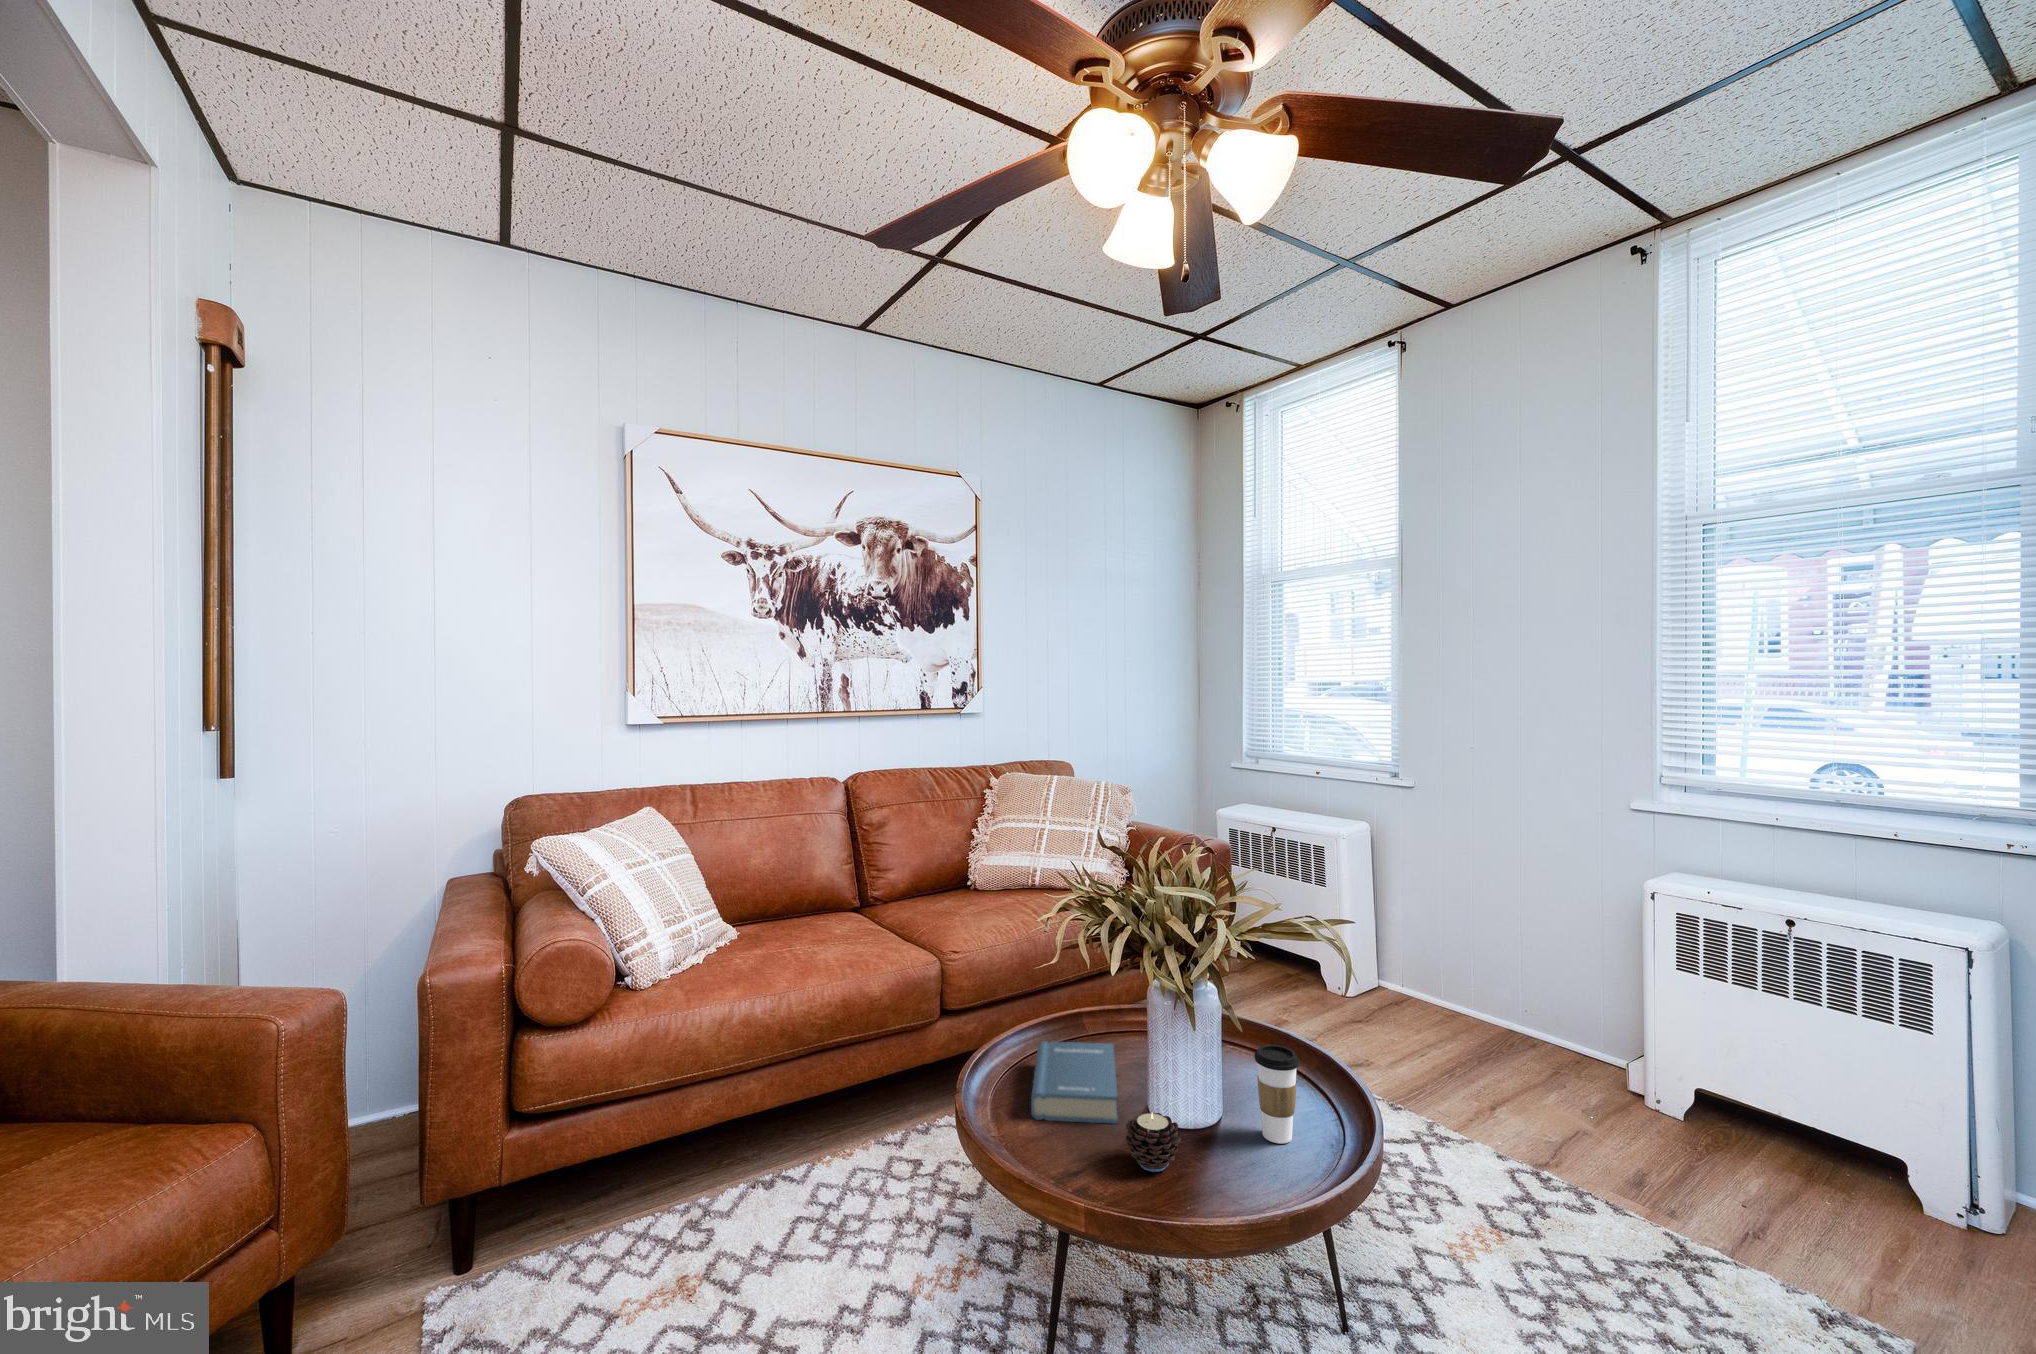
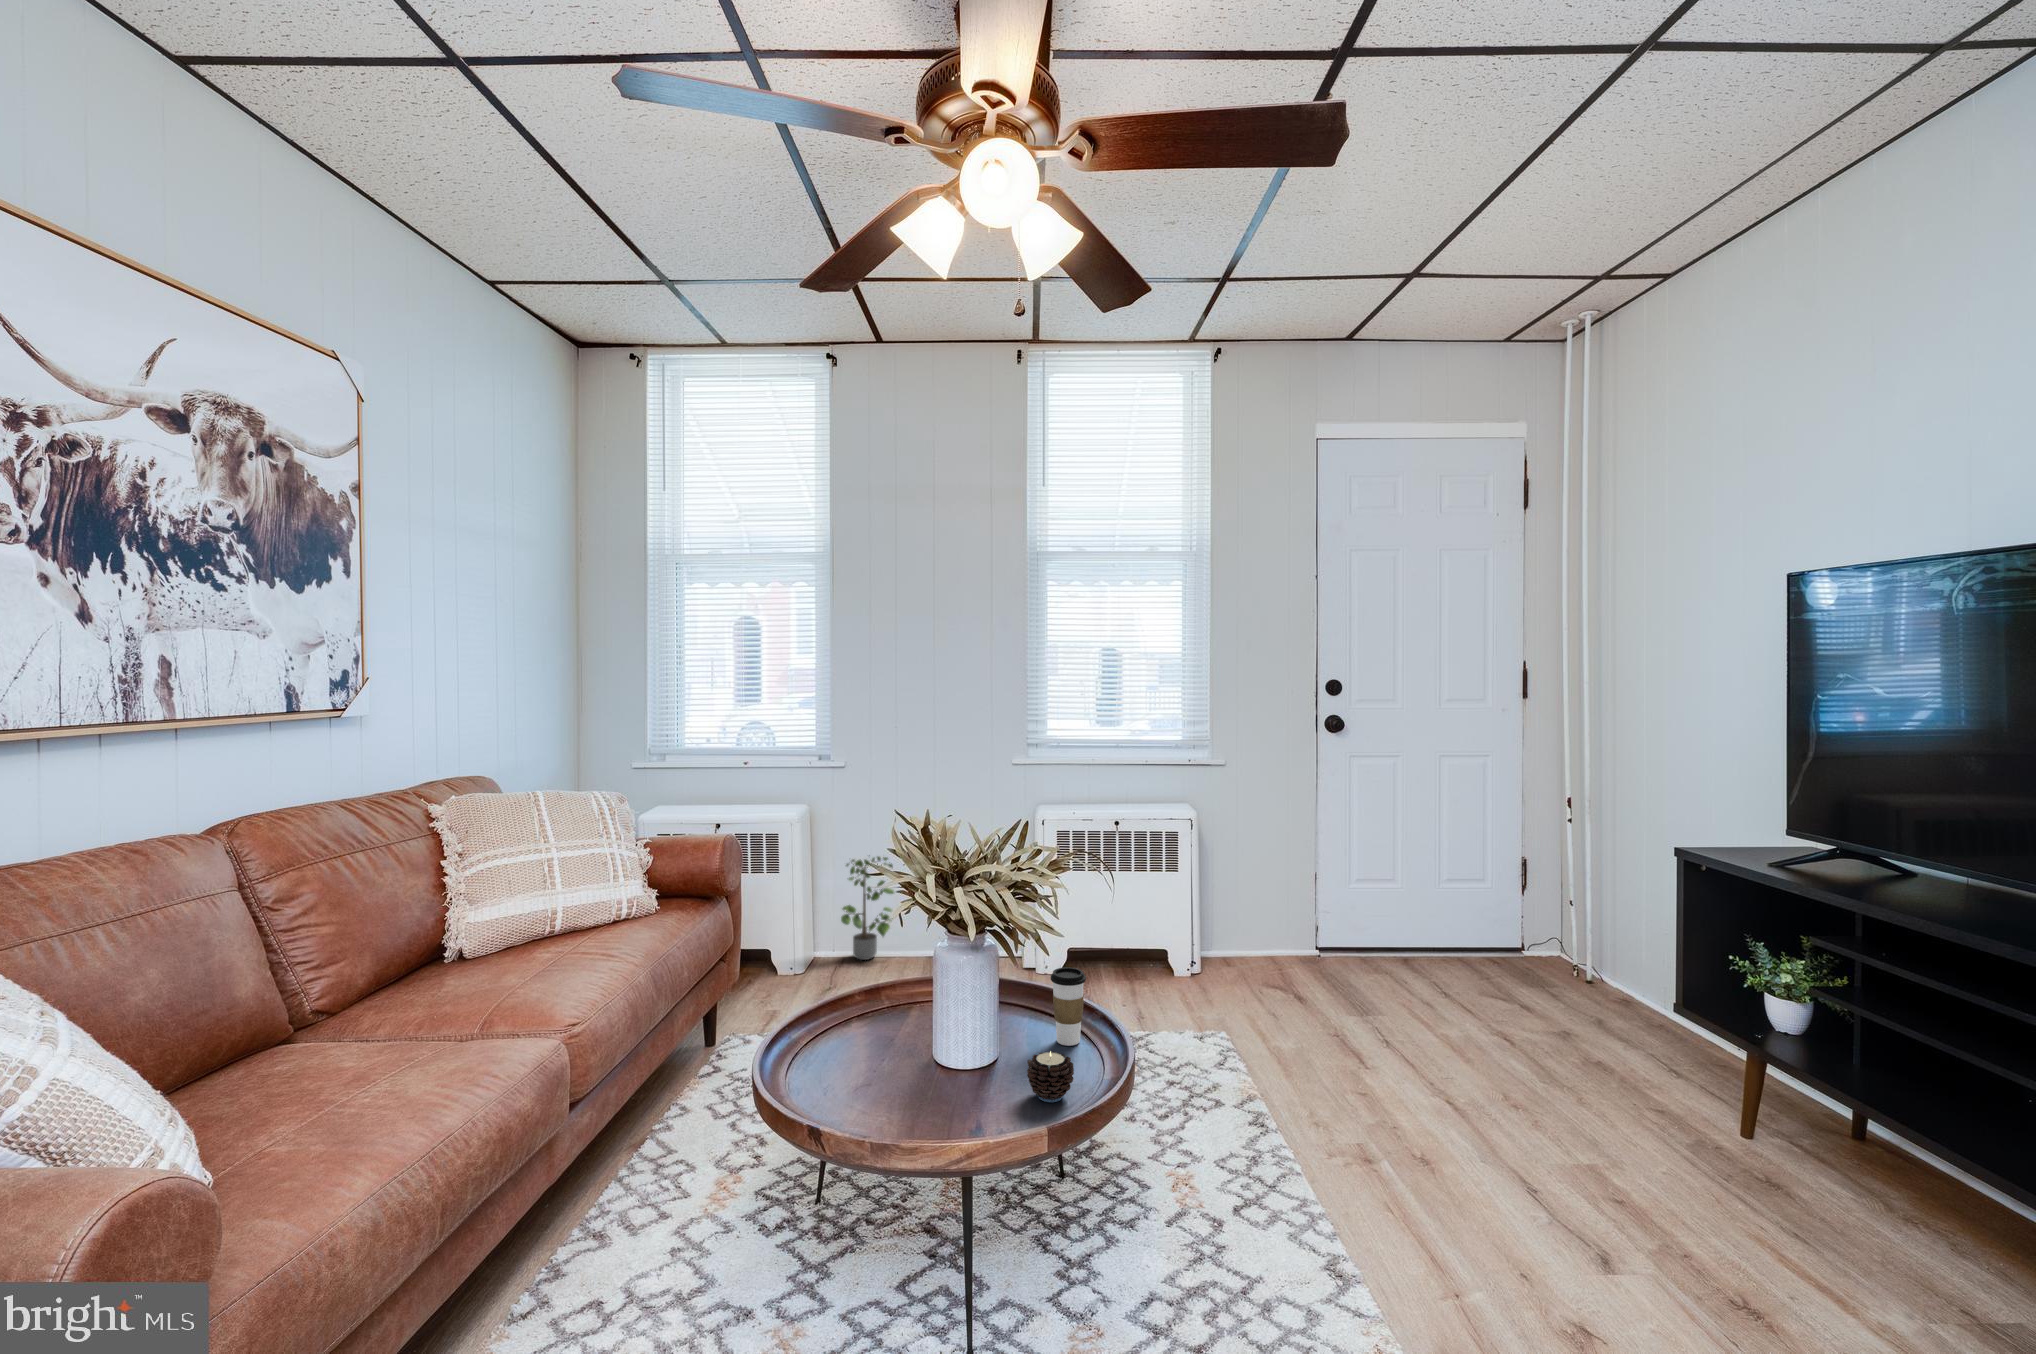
potted plant: none [1392,894,1469,1016] -> present [841,857,894,960]
hardback book: present [1031,1041,1118,1124] -> none [837,1033,979,1121]

